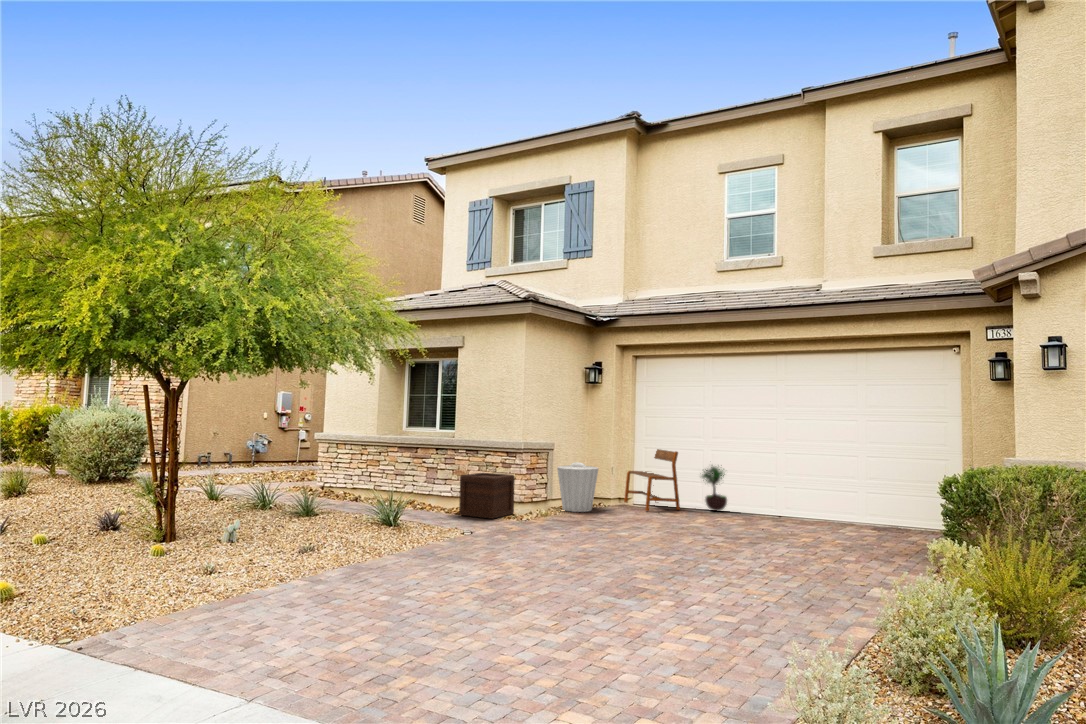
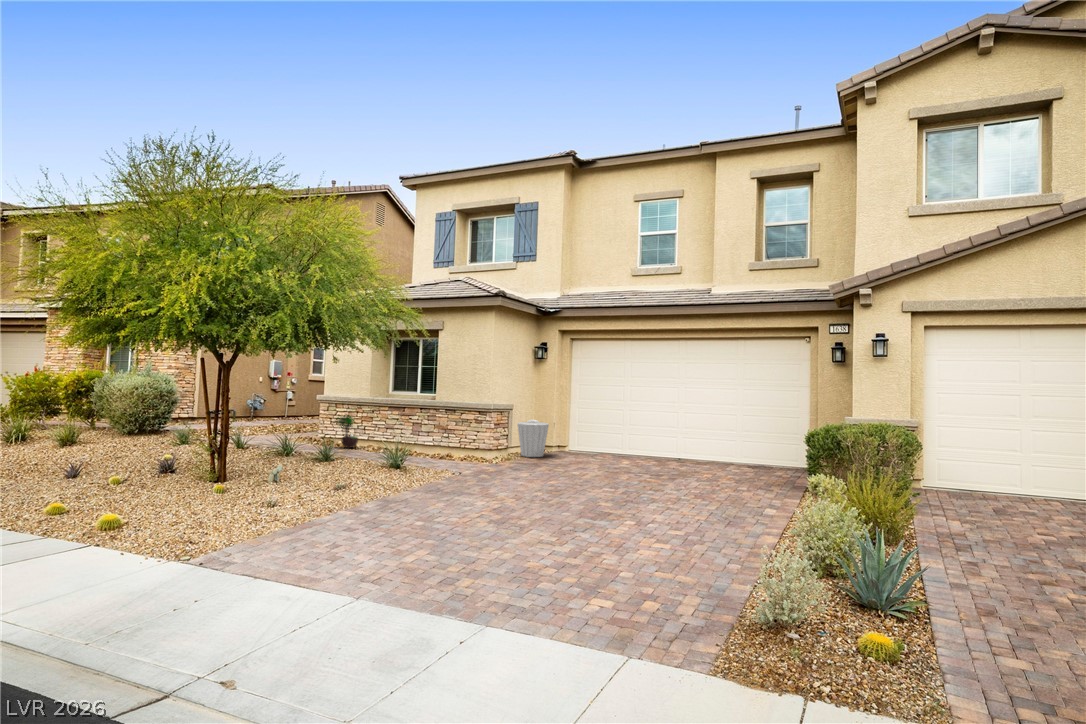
bench: present [624,449,680,511] -> none [564,408,608,456]
potted tree: present [702,467,727,511] -> present [337,415,358,448]
wooden crate: present [459,473,515,519] -> none [444,428,487,463]

